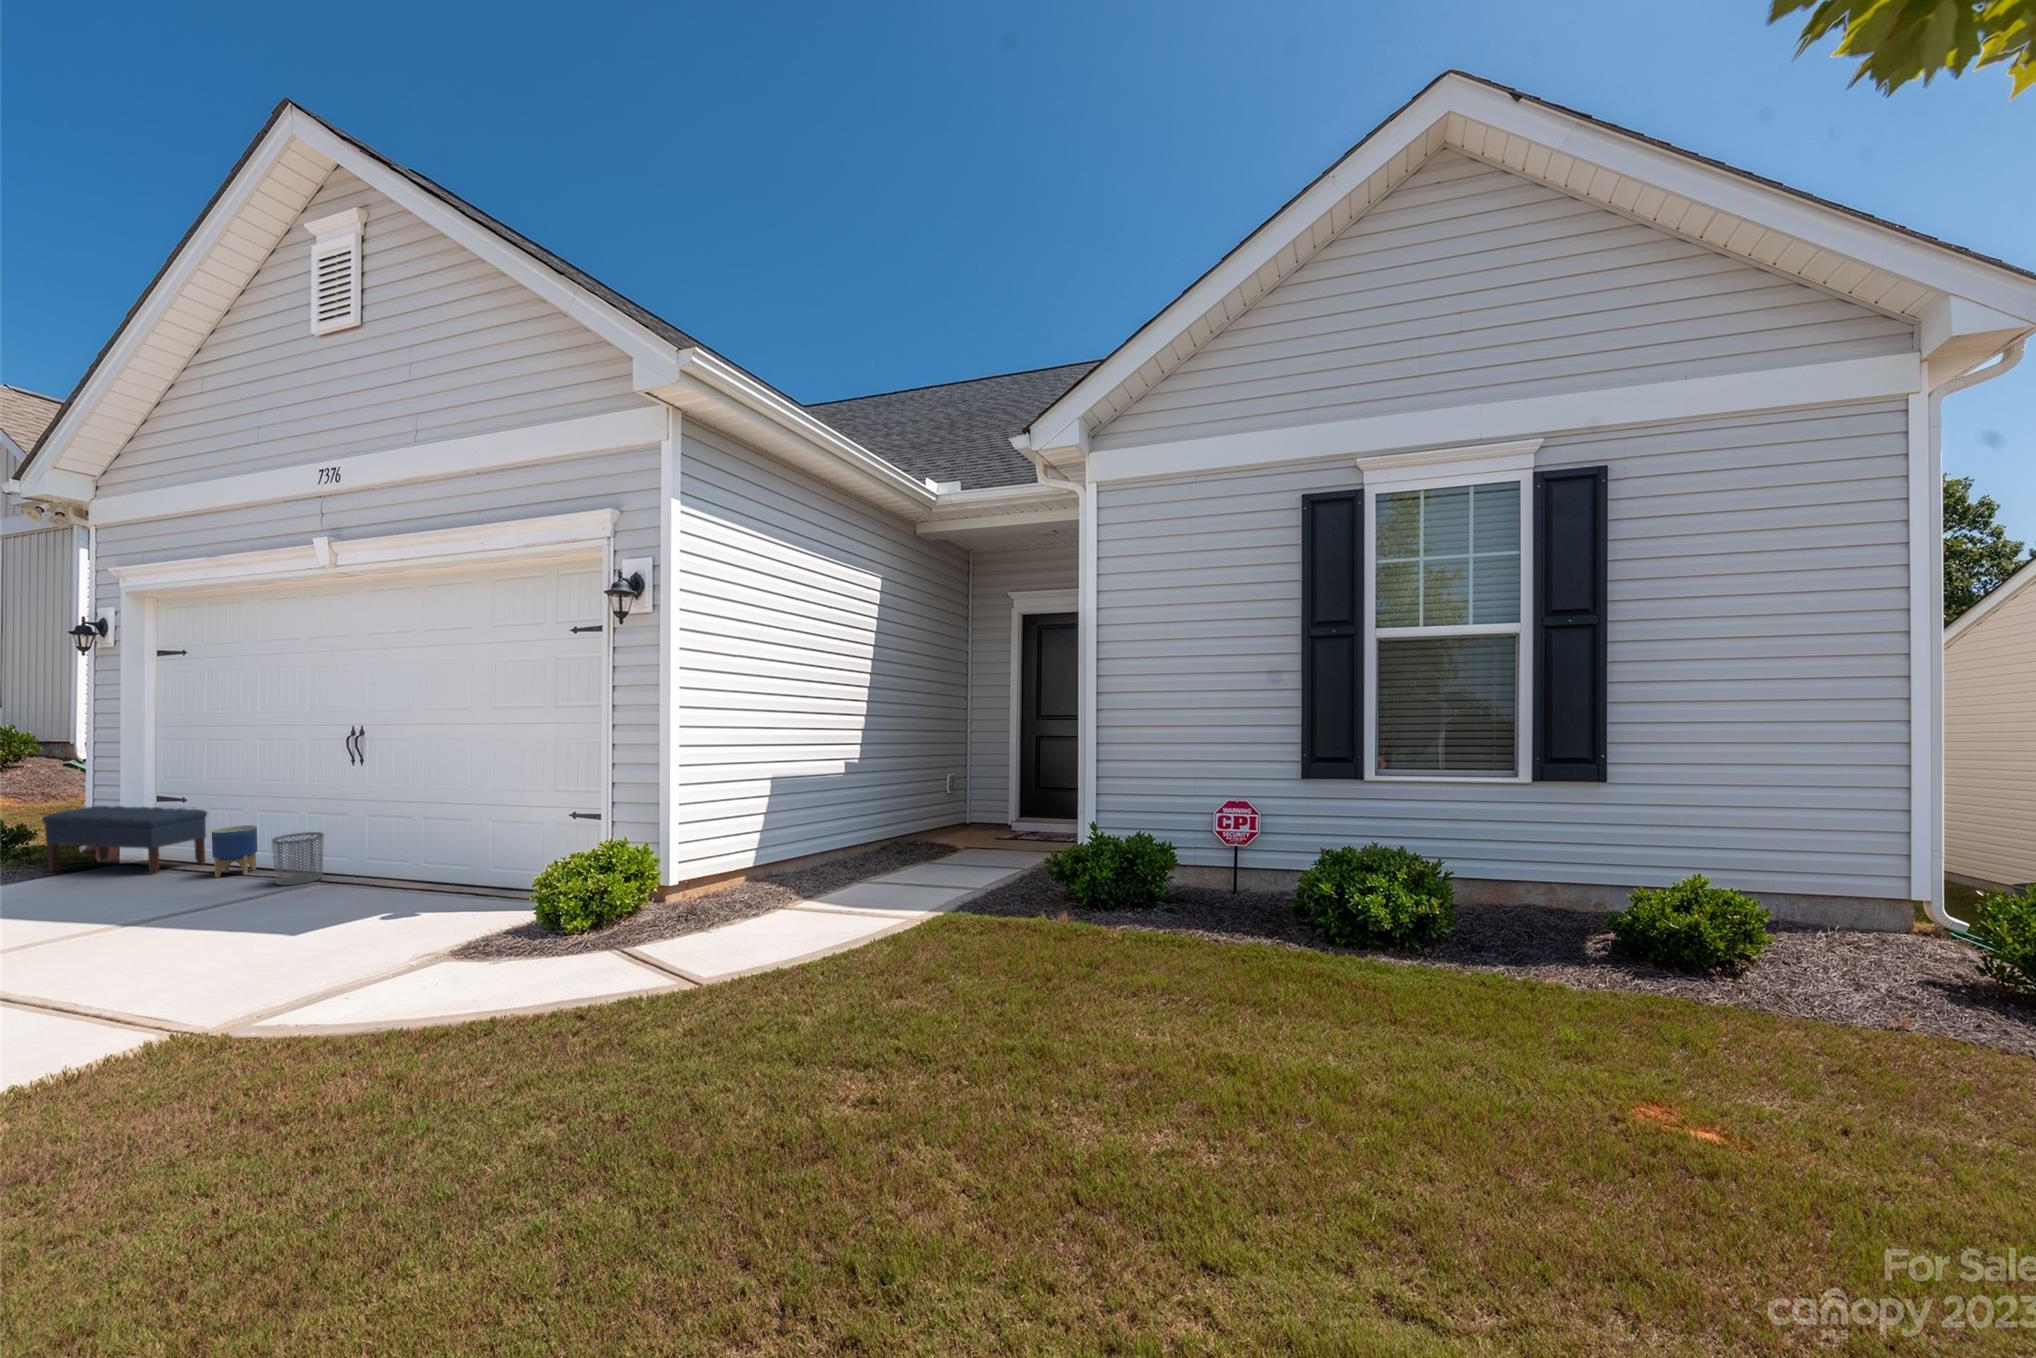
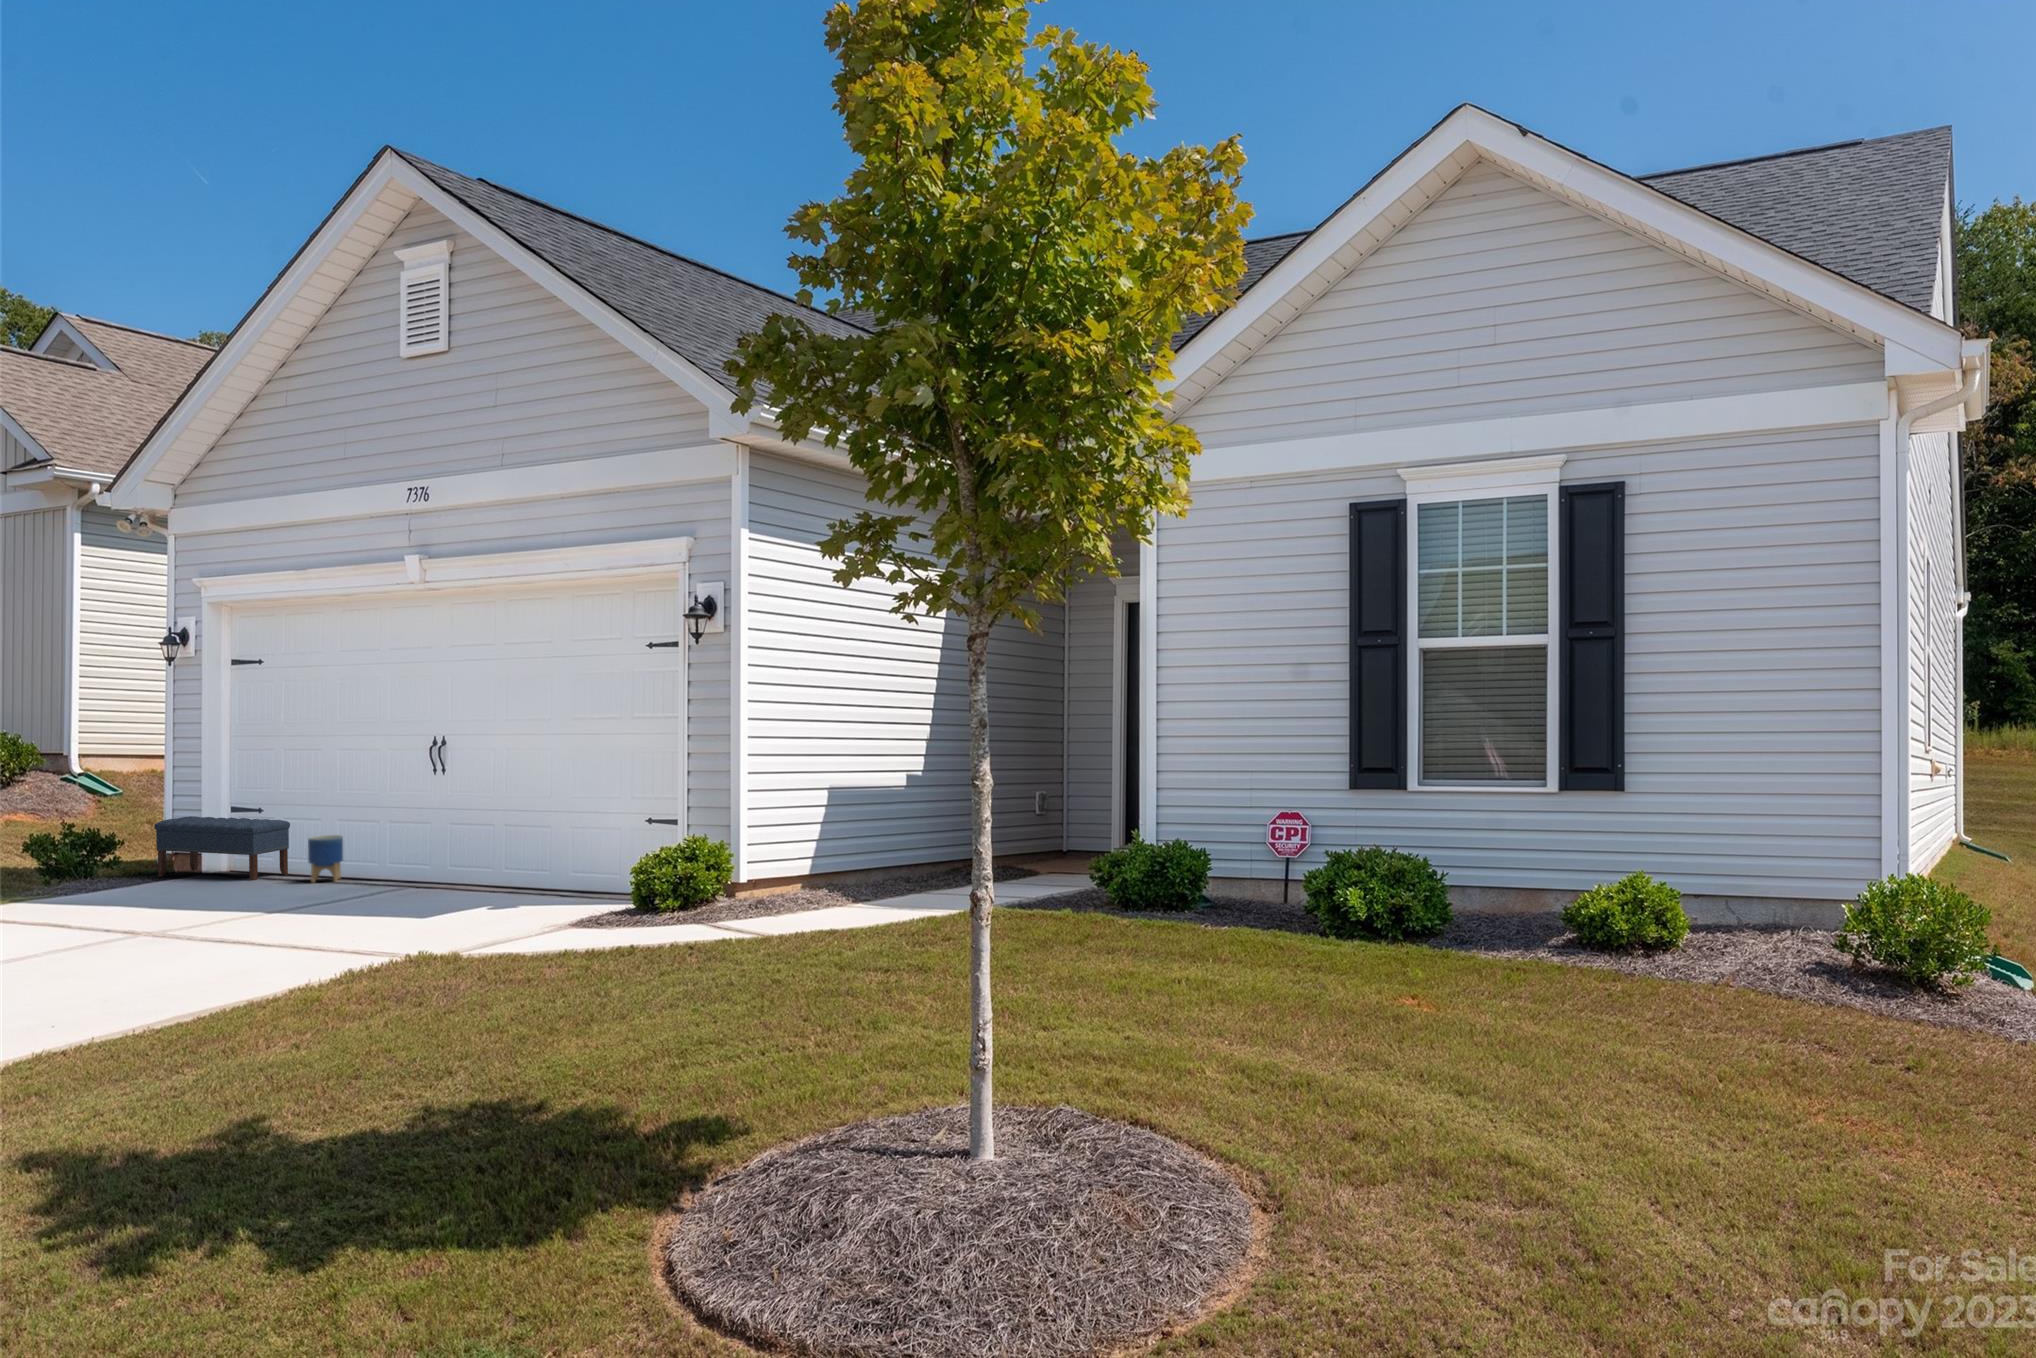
waste bin: present [272,832,324,885] -> none [370,840,410,889]

